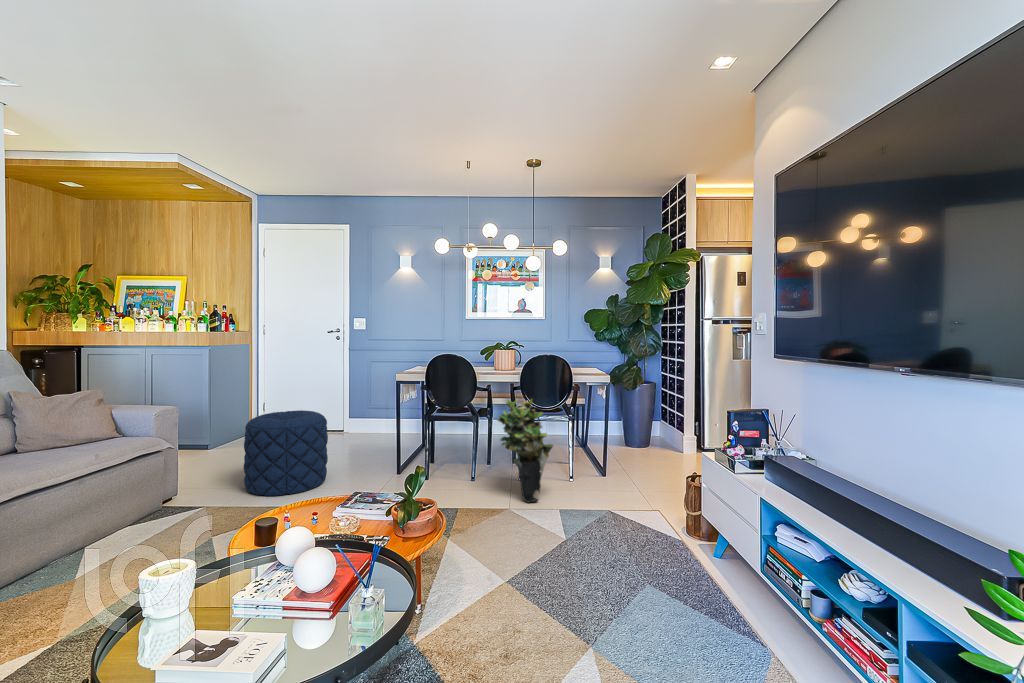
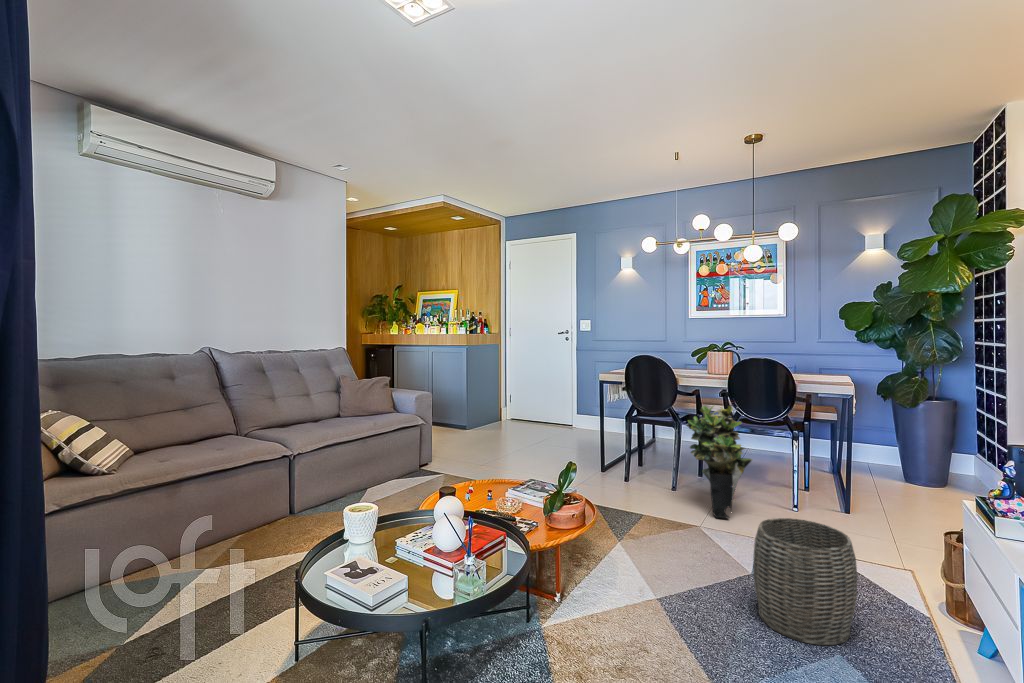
pouf: present [244,410,328,496] -> none [474,403,538,473]
woven basket: none [606,494,688,603] -> present [753,518,857,645]

